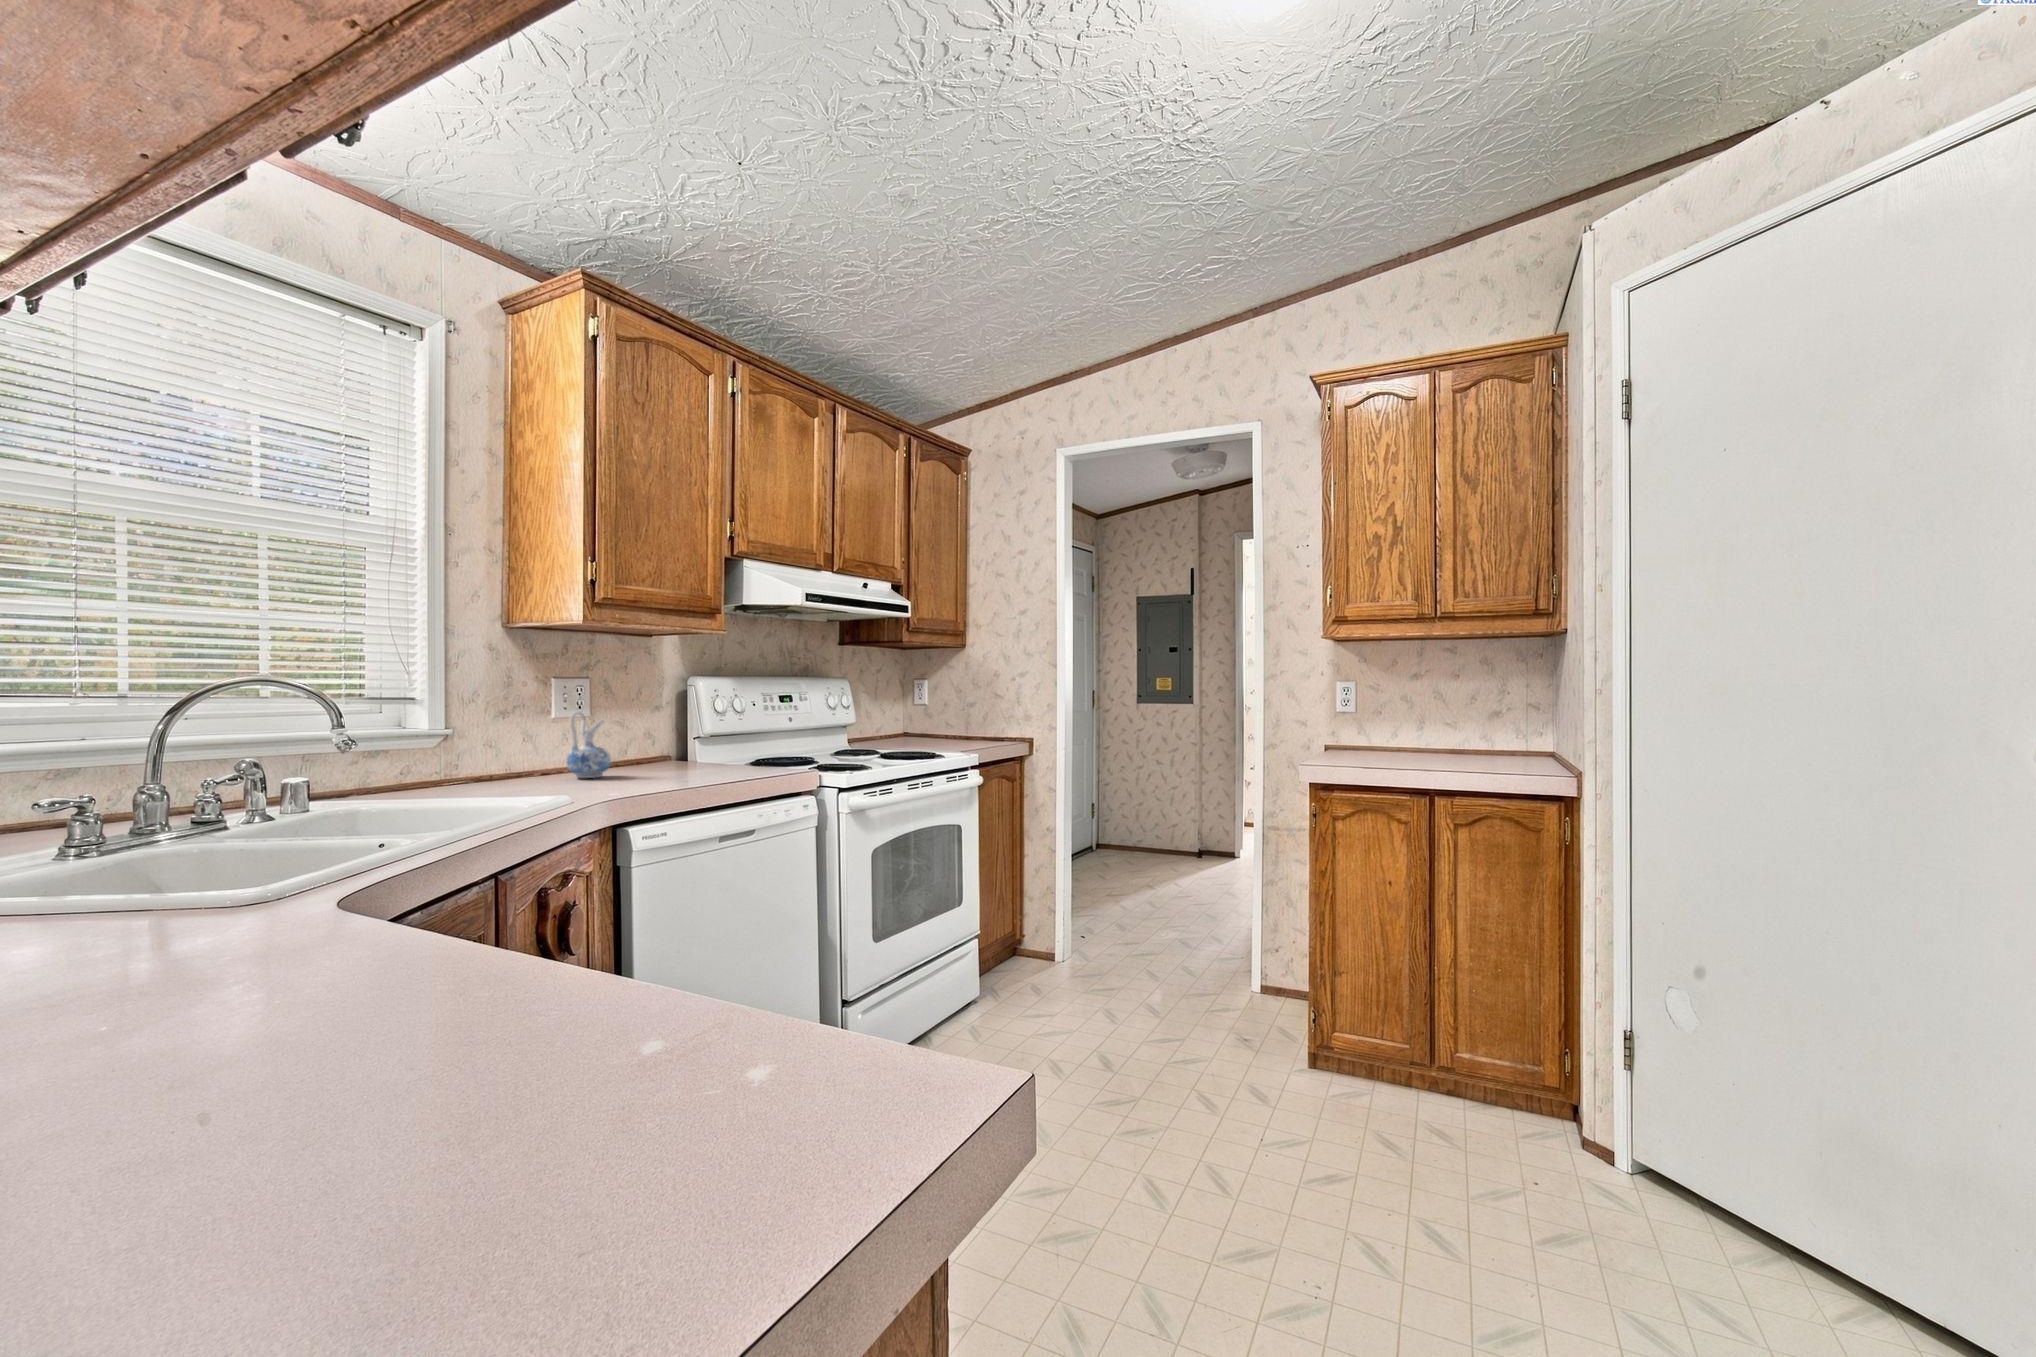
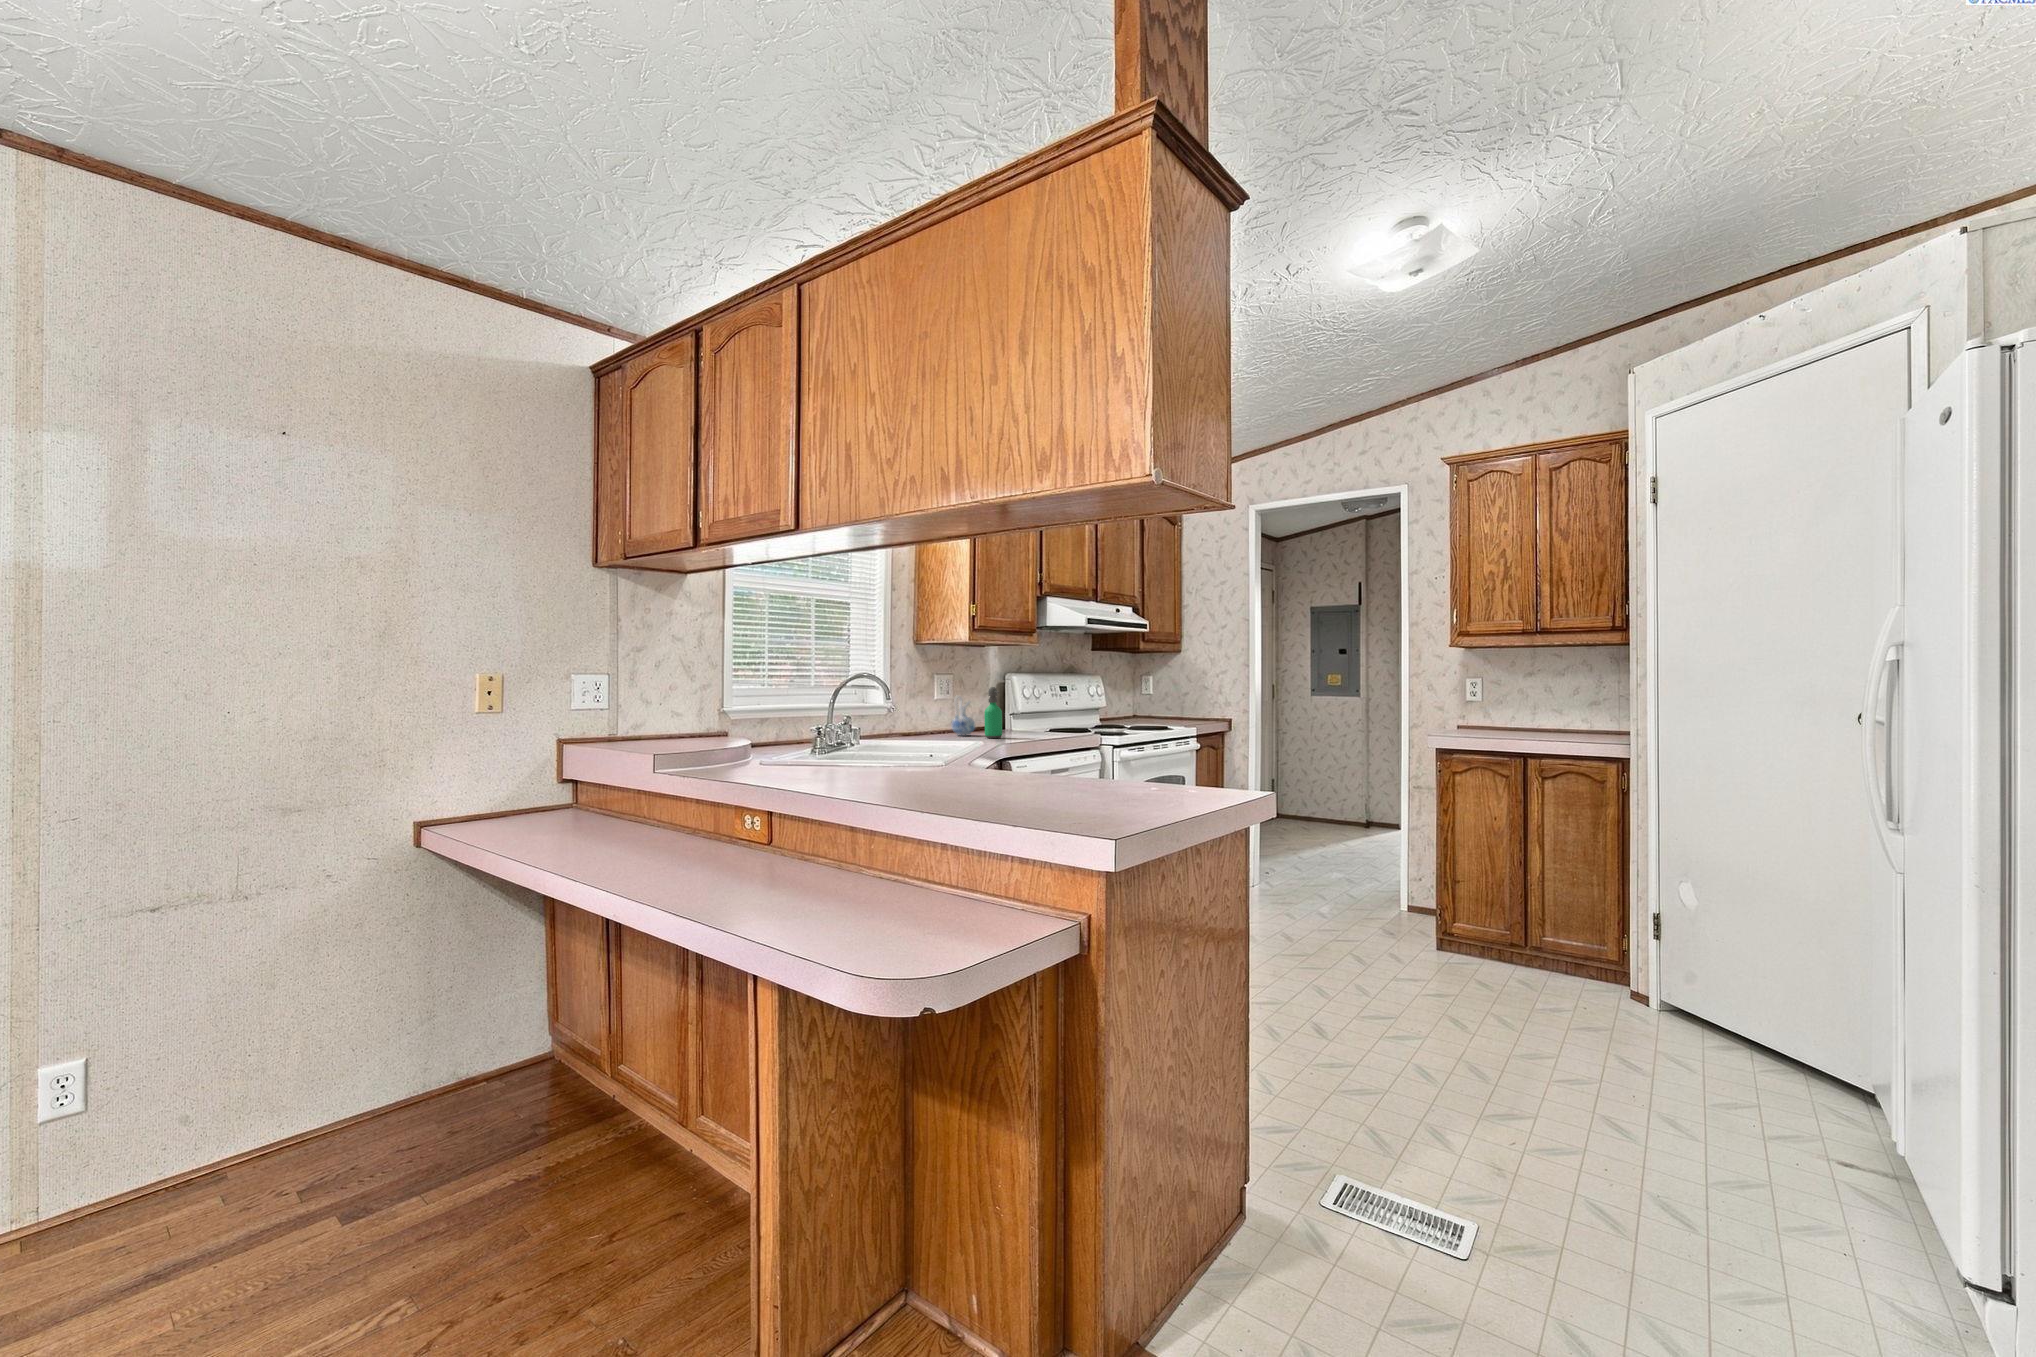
soap dispenser: none [615,698,648,783] -> present [984,687,1002,738]

